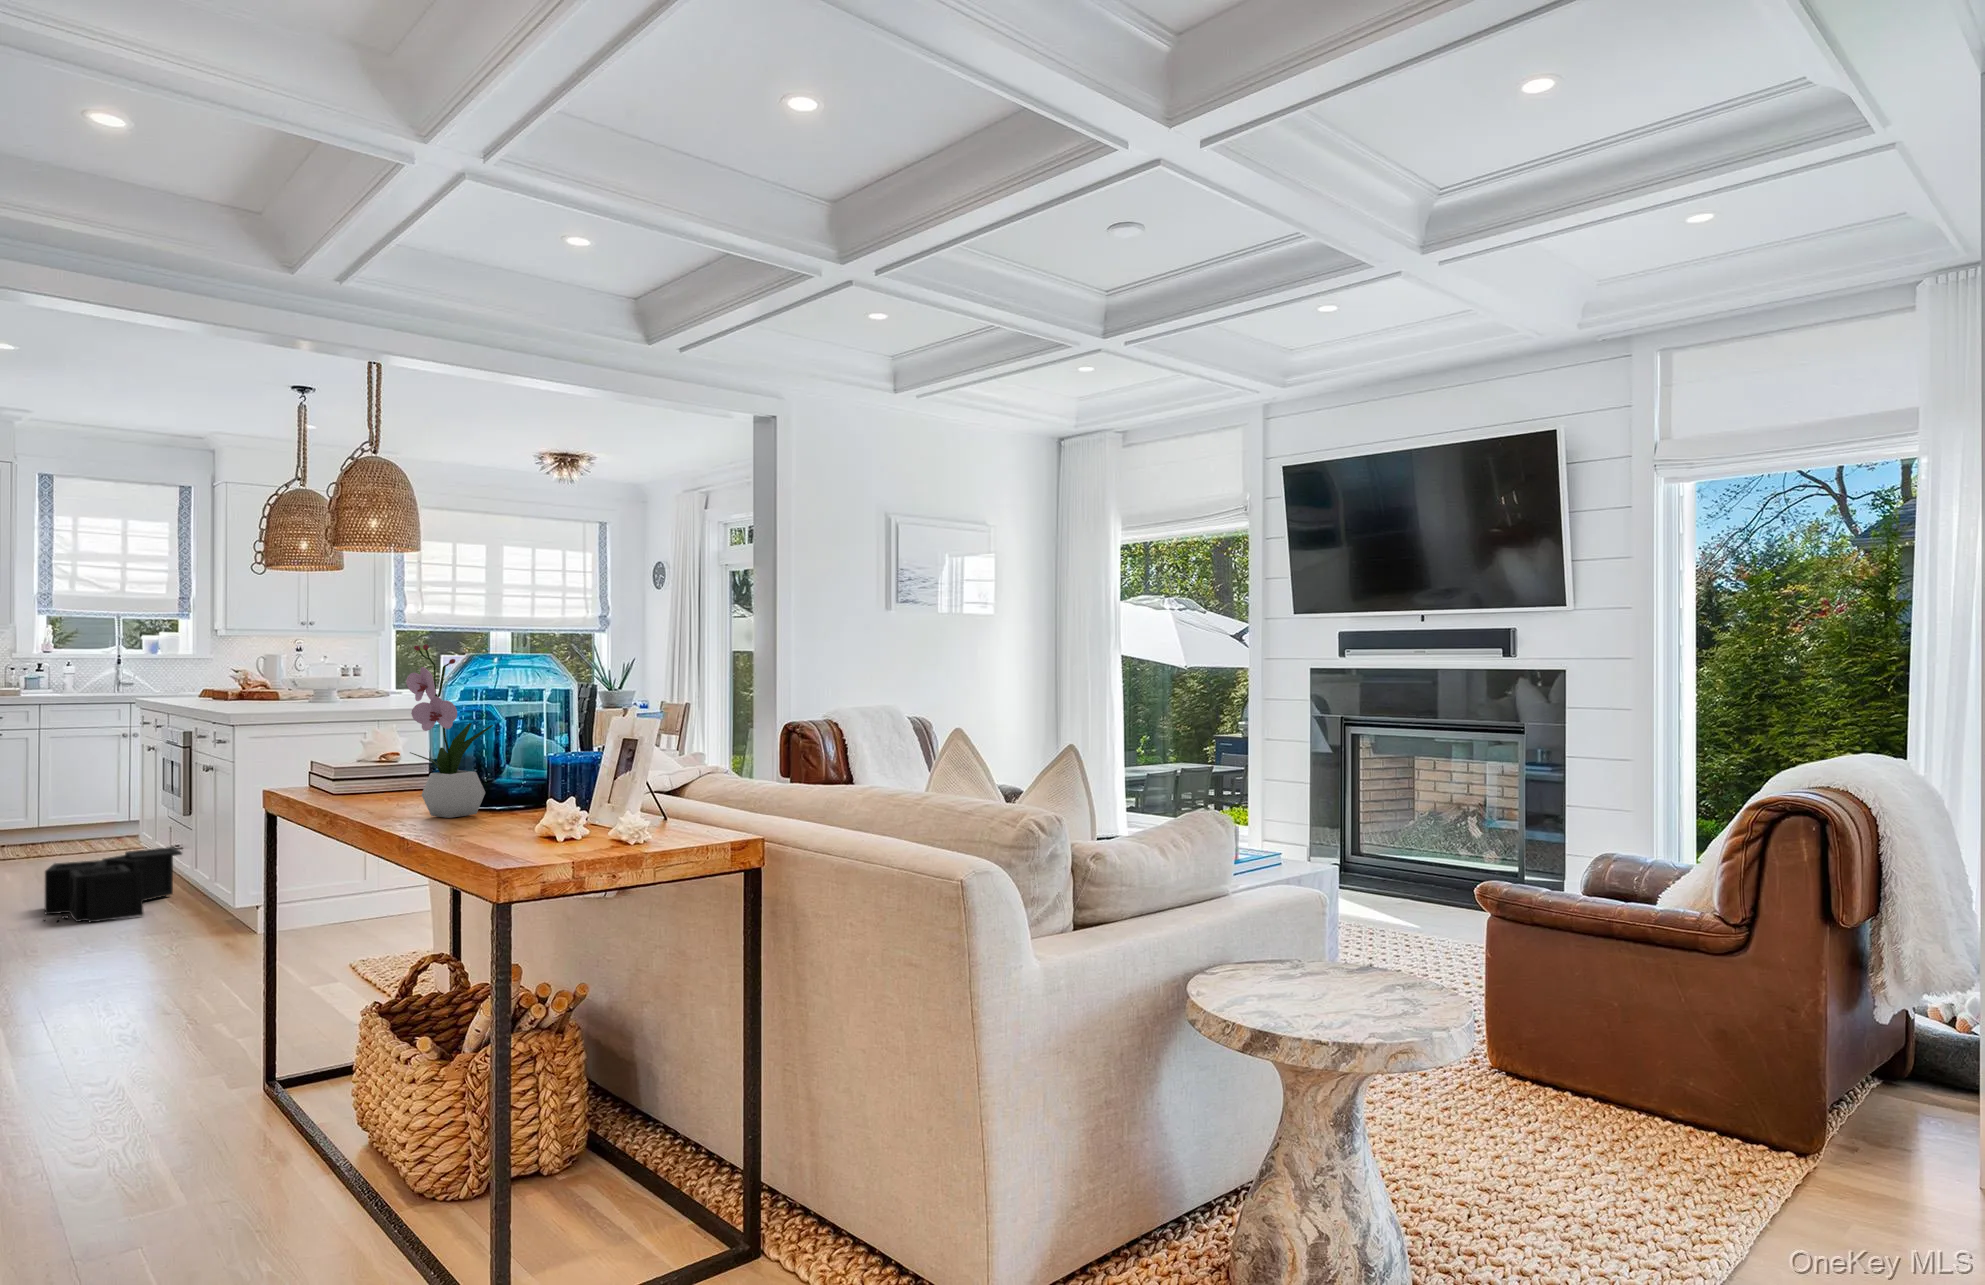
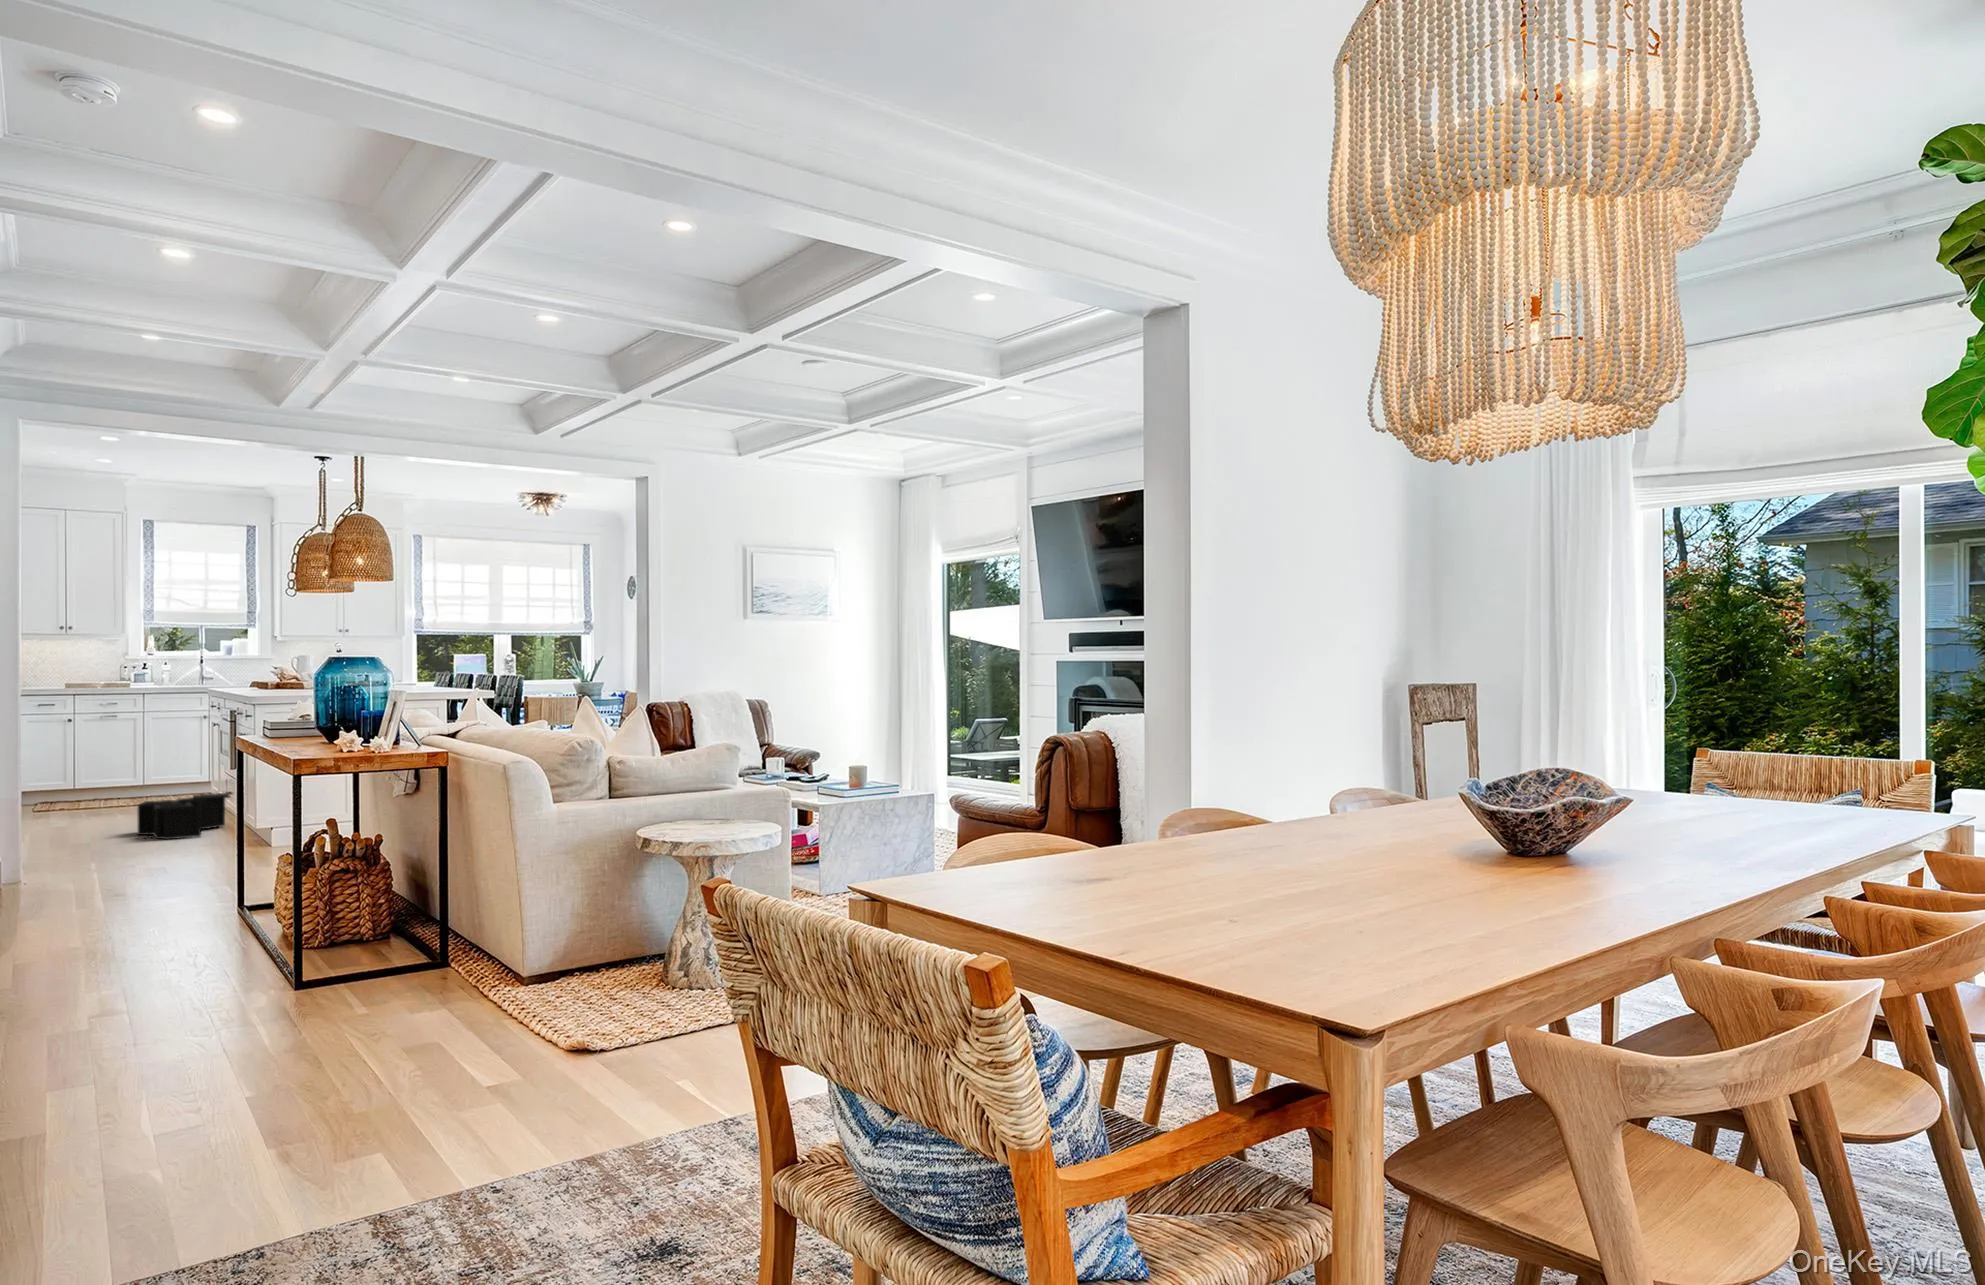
flower arrangement: present [406,644,493,818] -> none [285,649,334,742]

